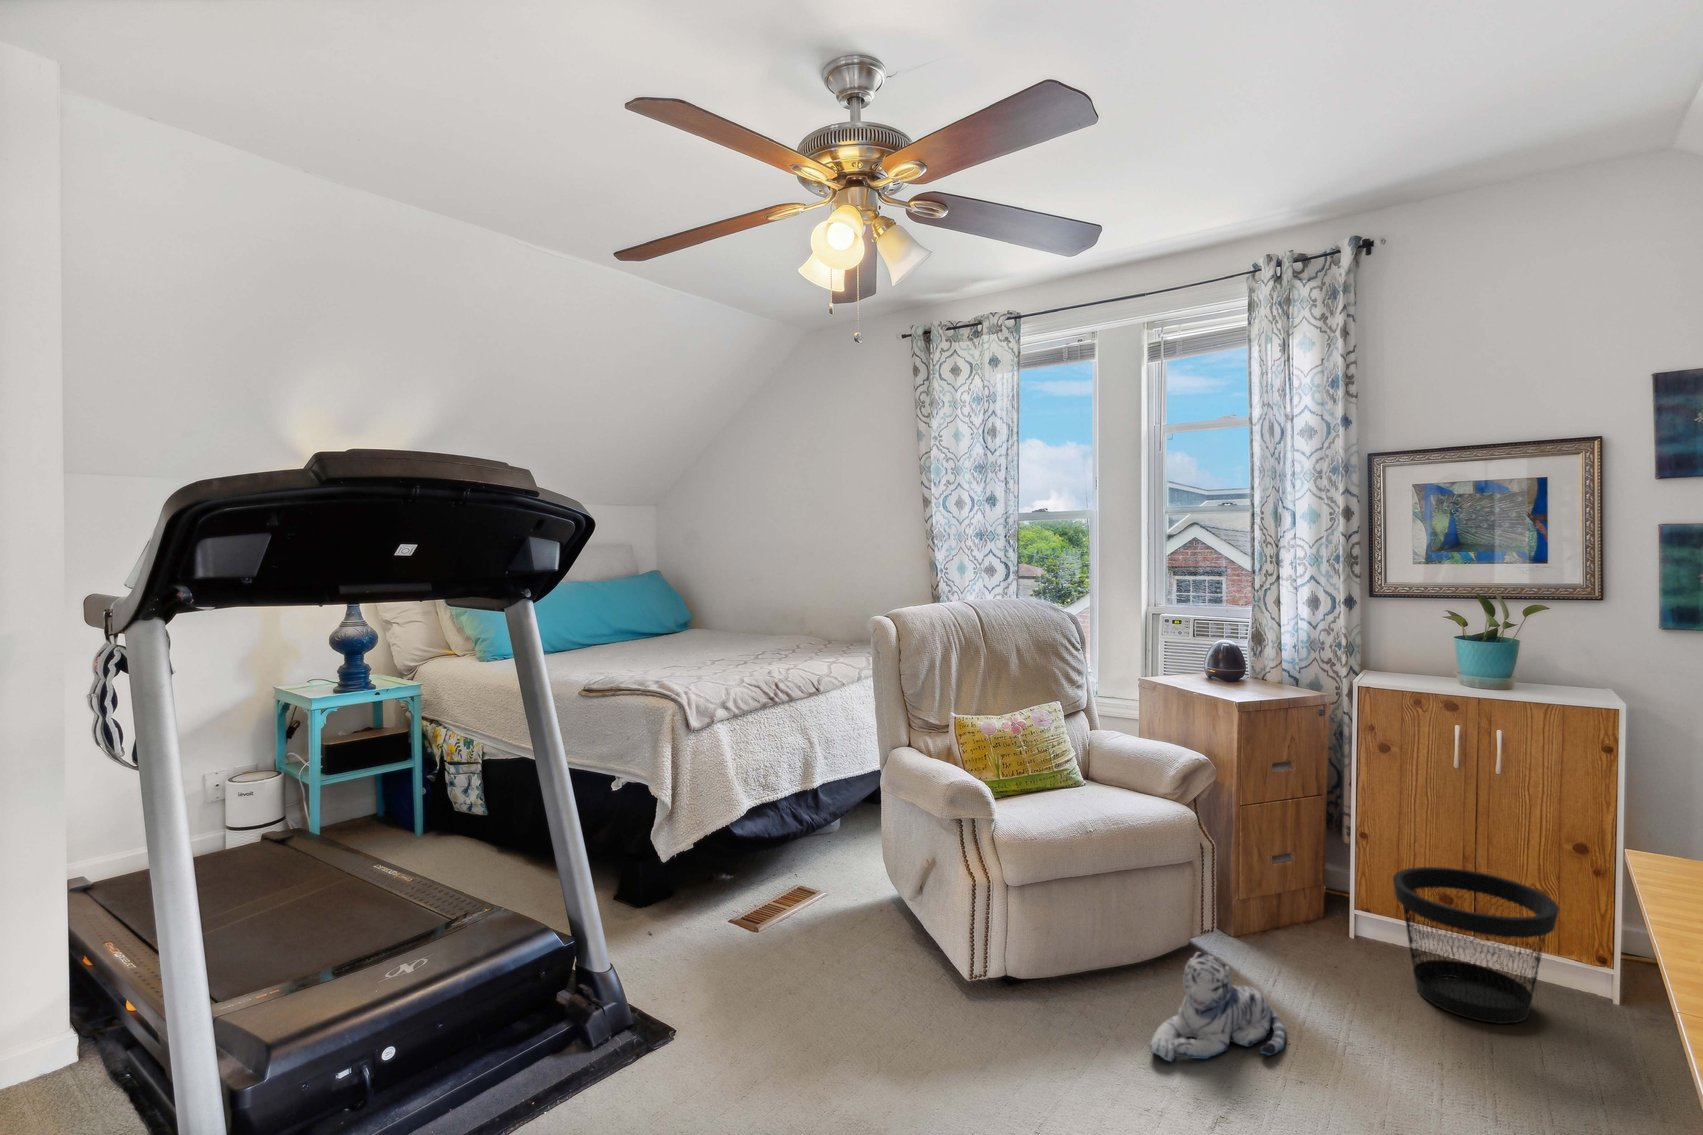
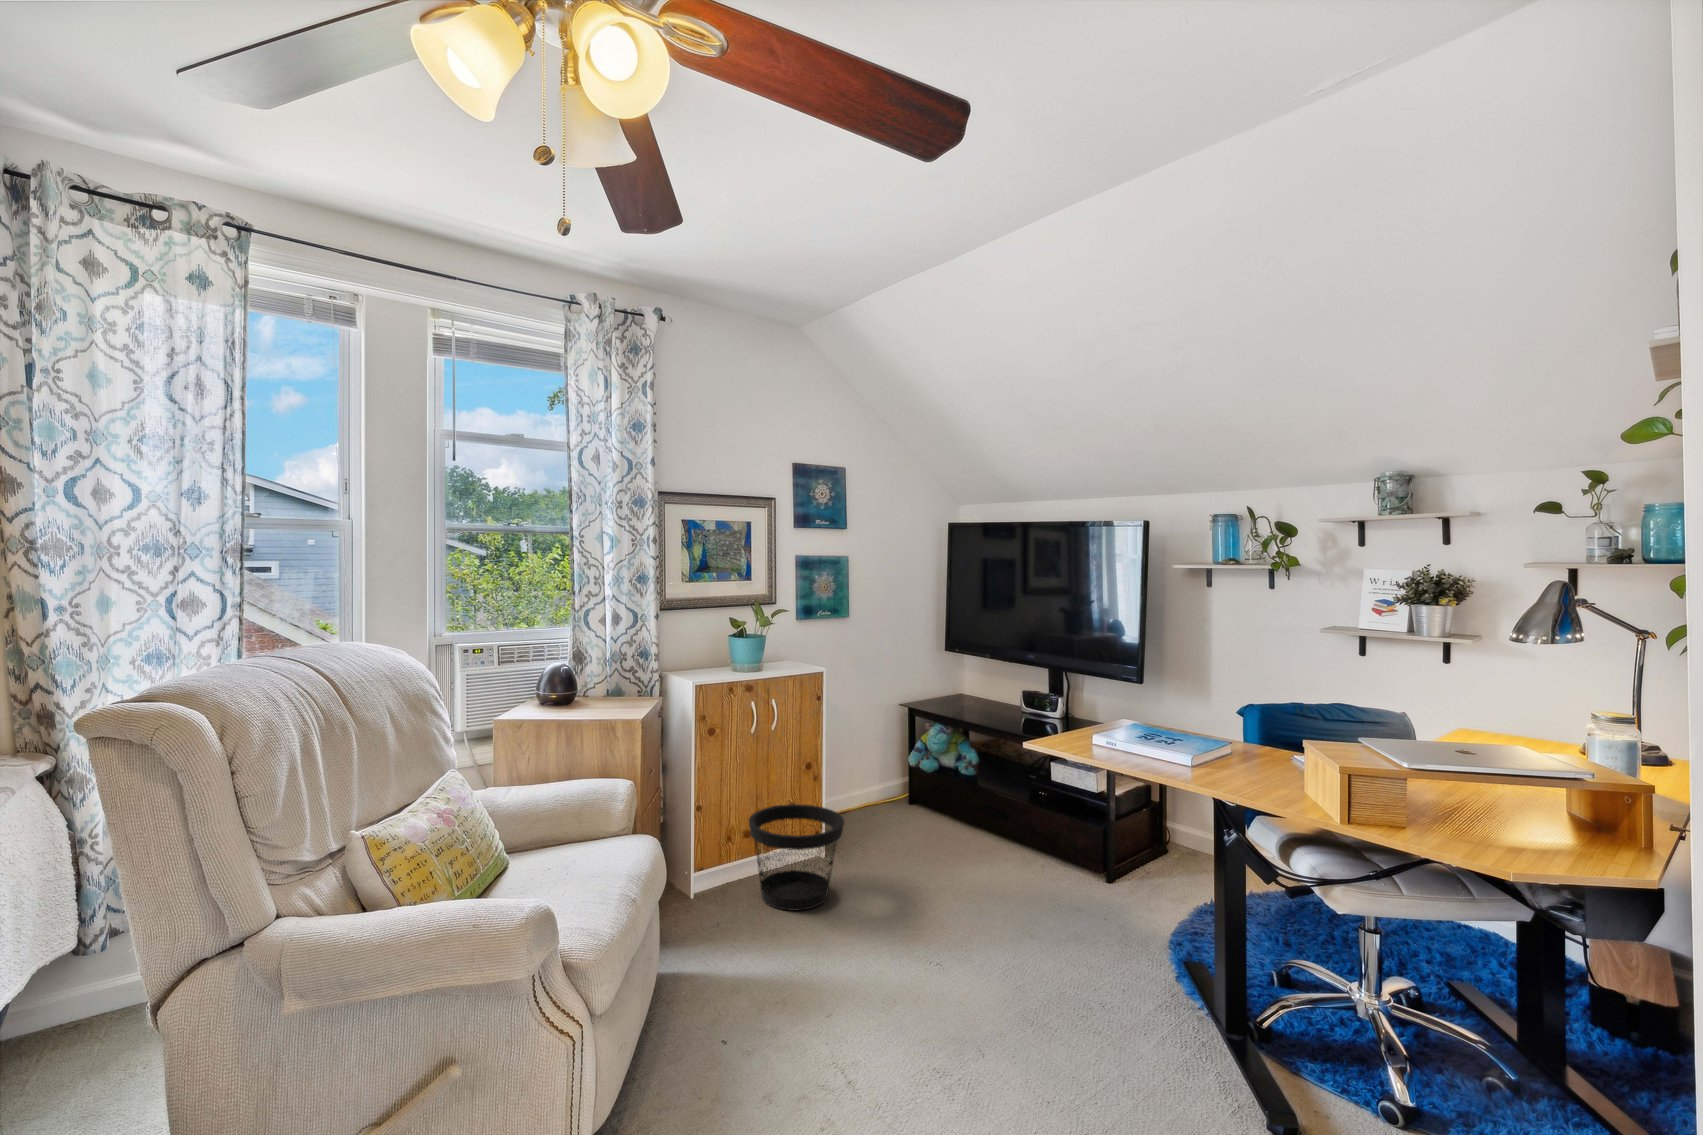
plush toy: present [1150,952,1286,1062] -> none [743,948,819,1063]

